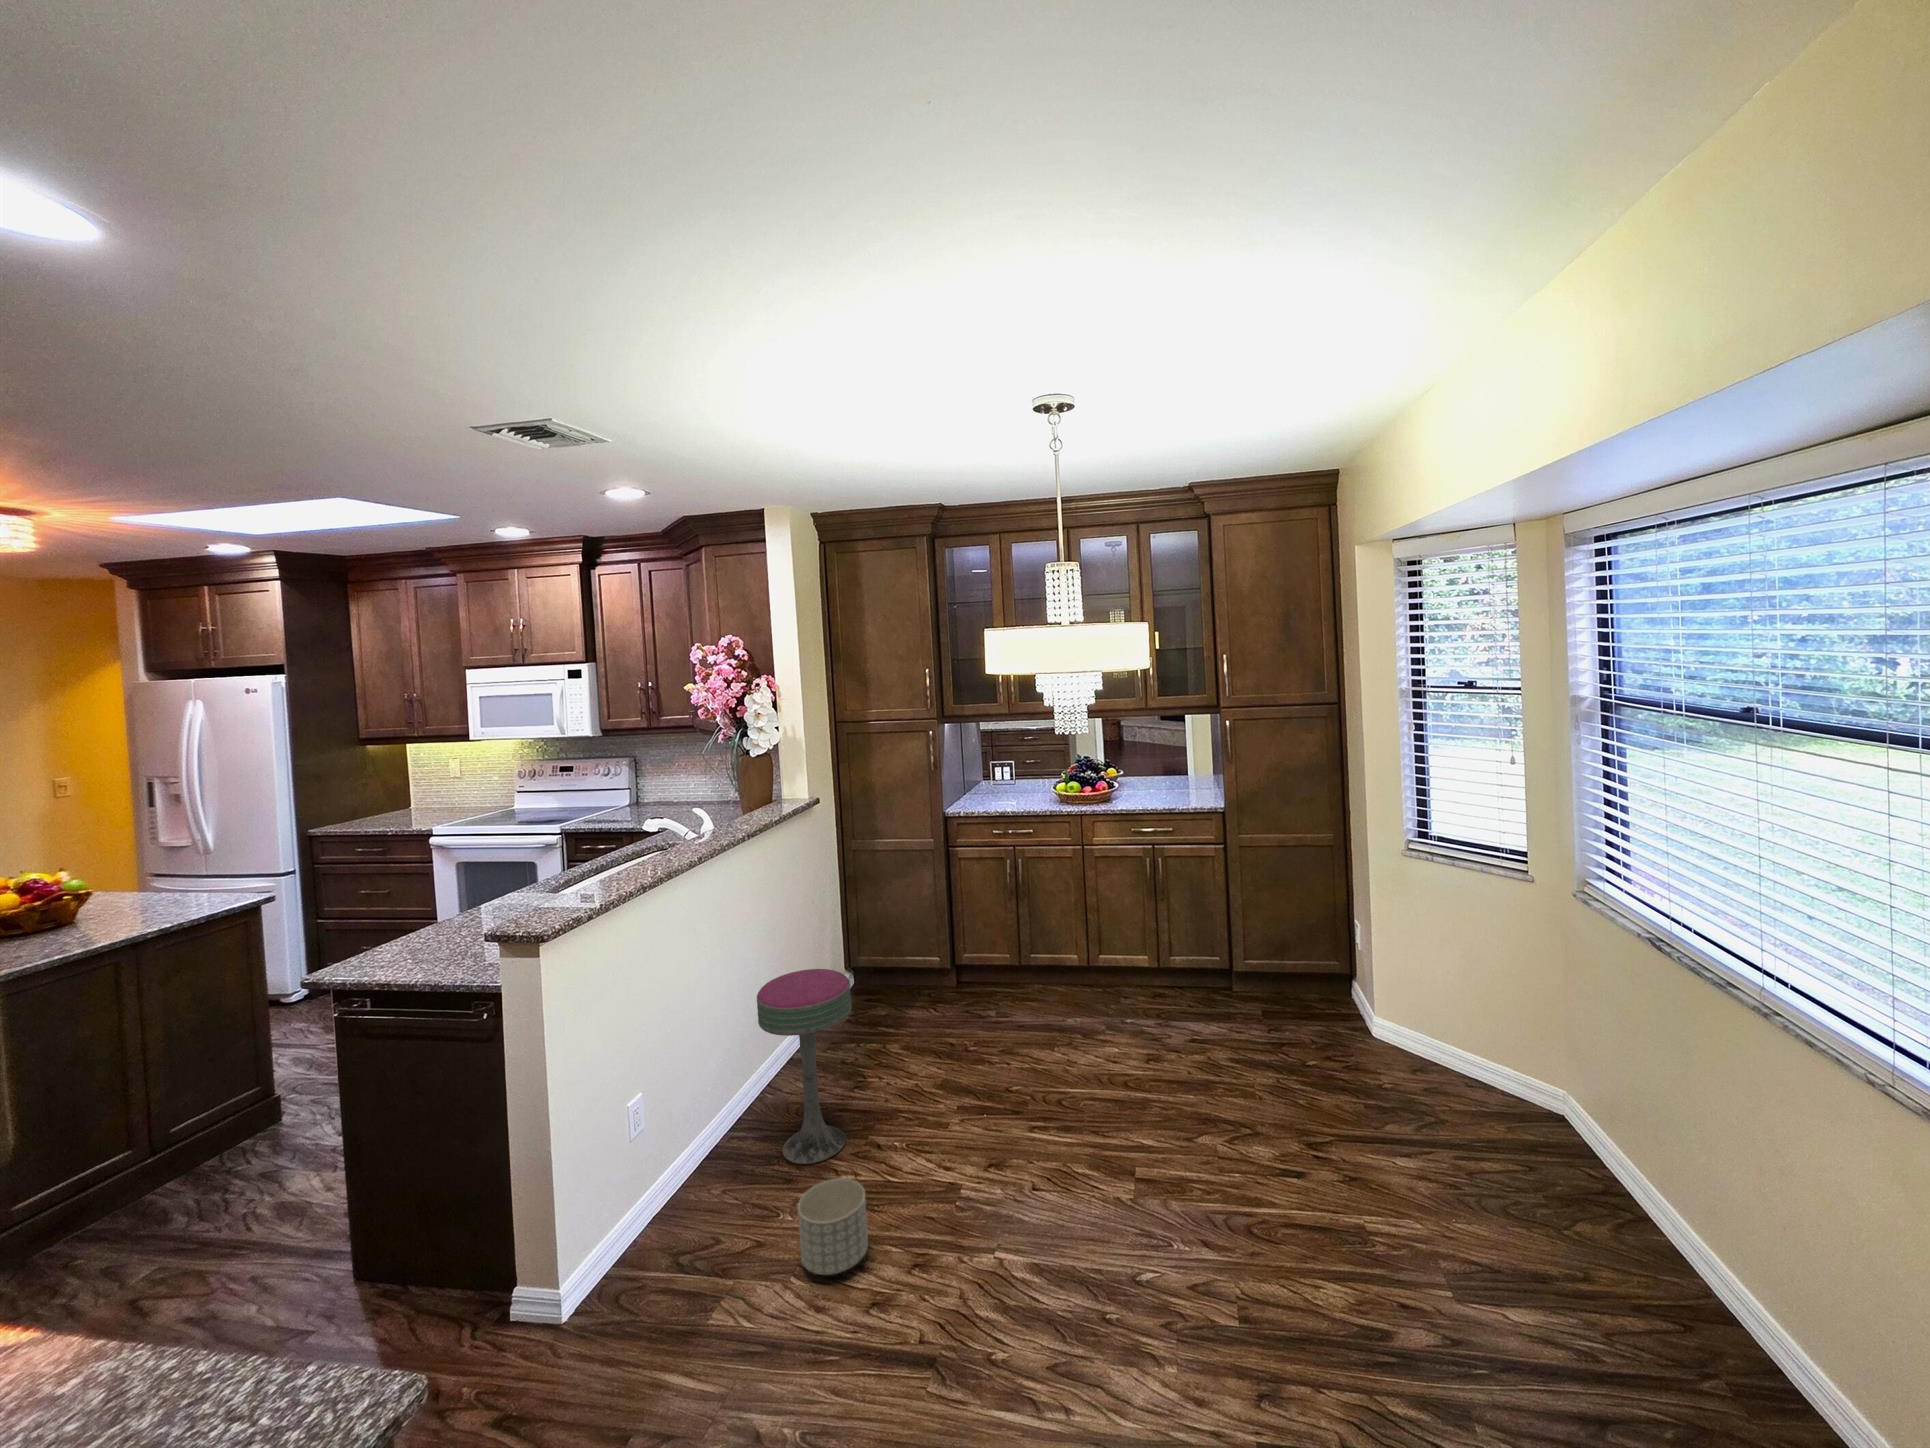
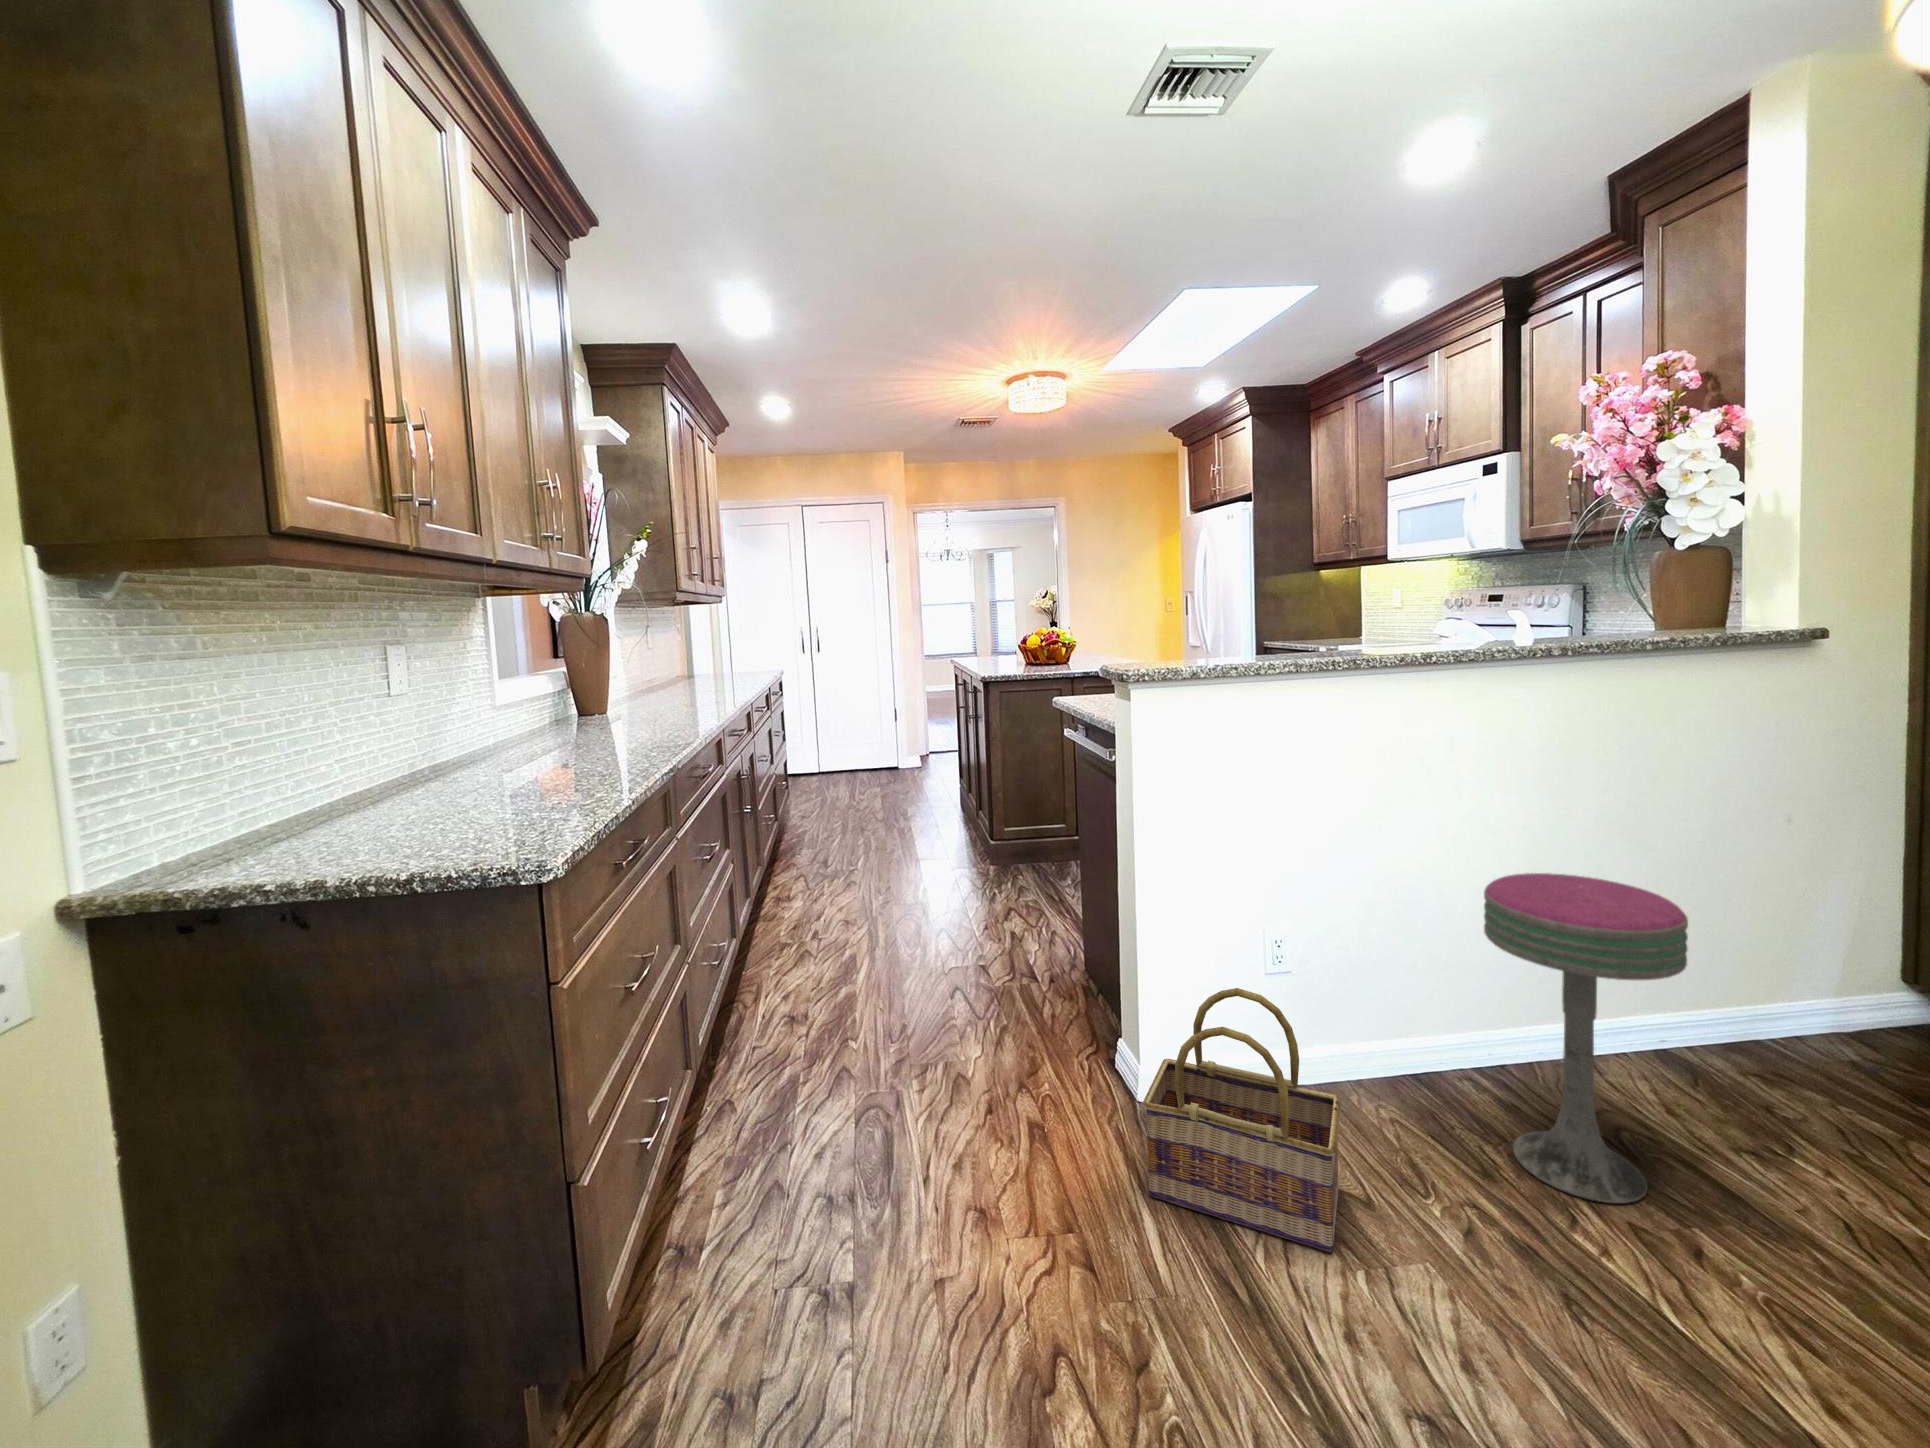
basket: none [615,1146,773,1362] -> present [1143,988,1341,1252]
planter: present [798,1179,868,1275] -> none [1376,1175,1510,1345]

